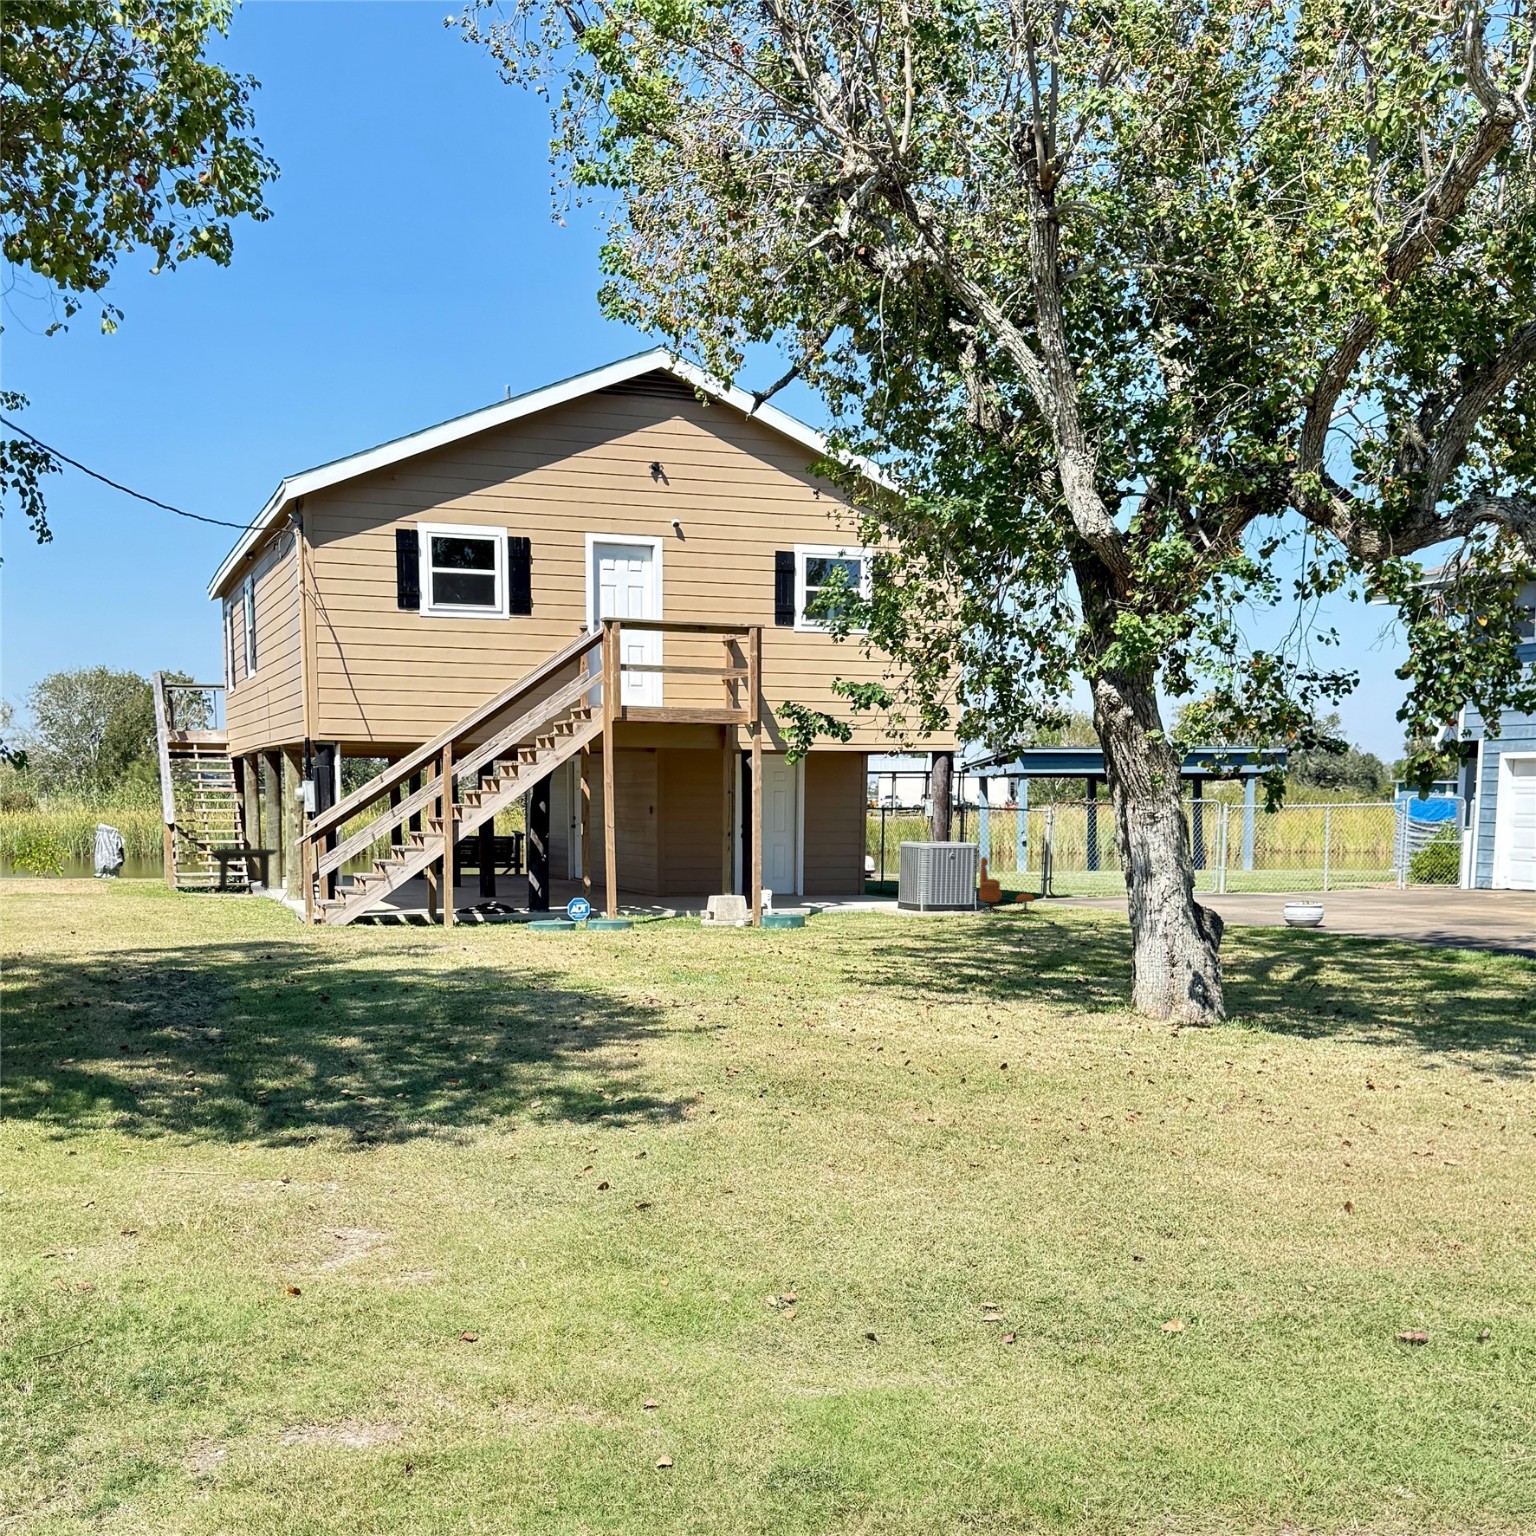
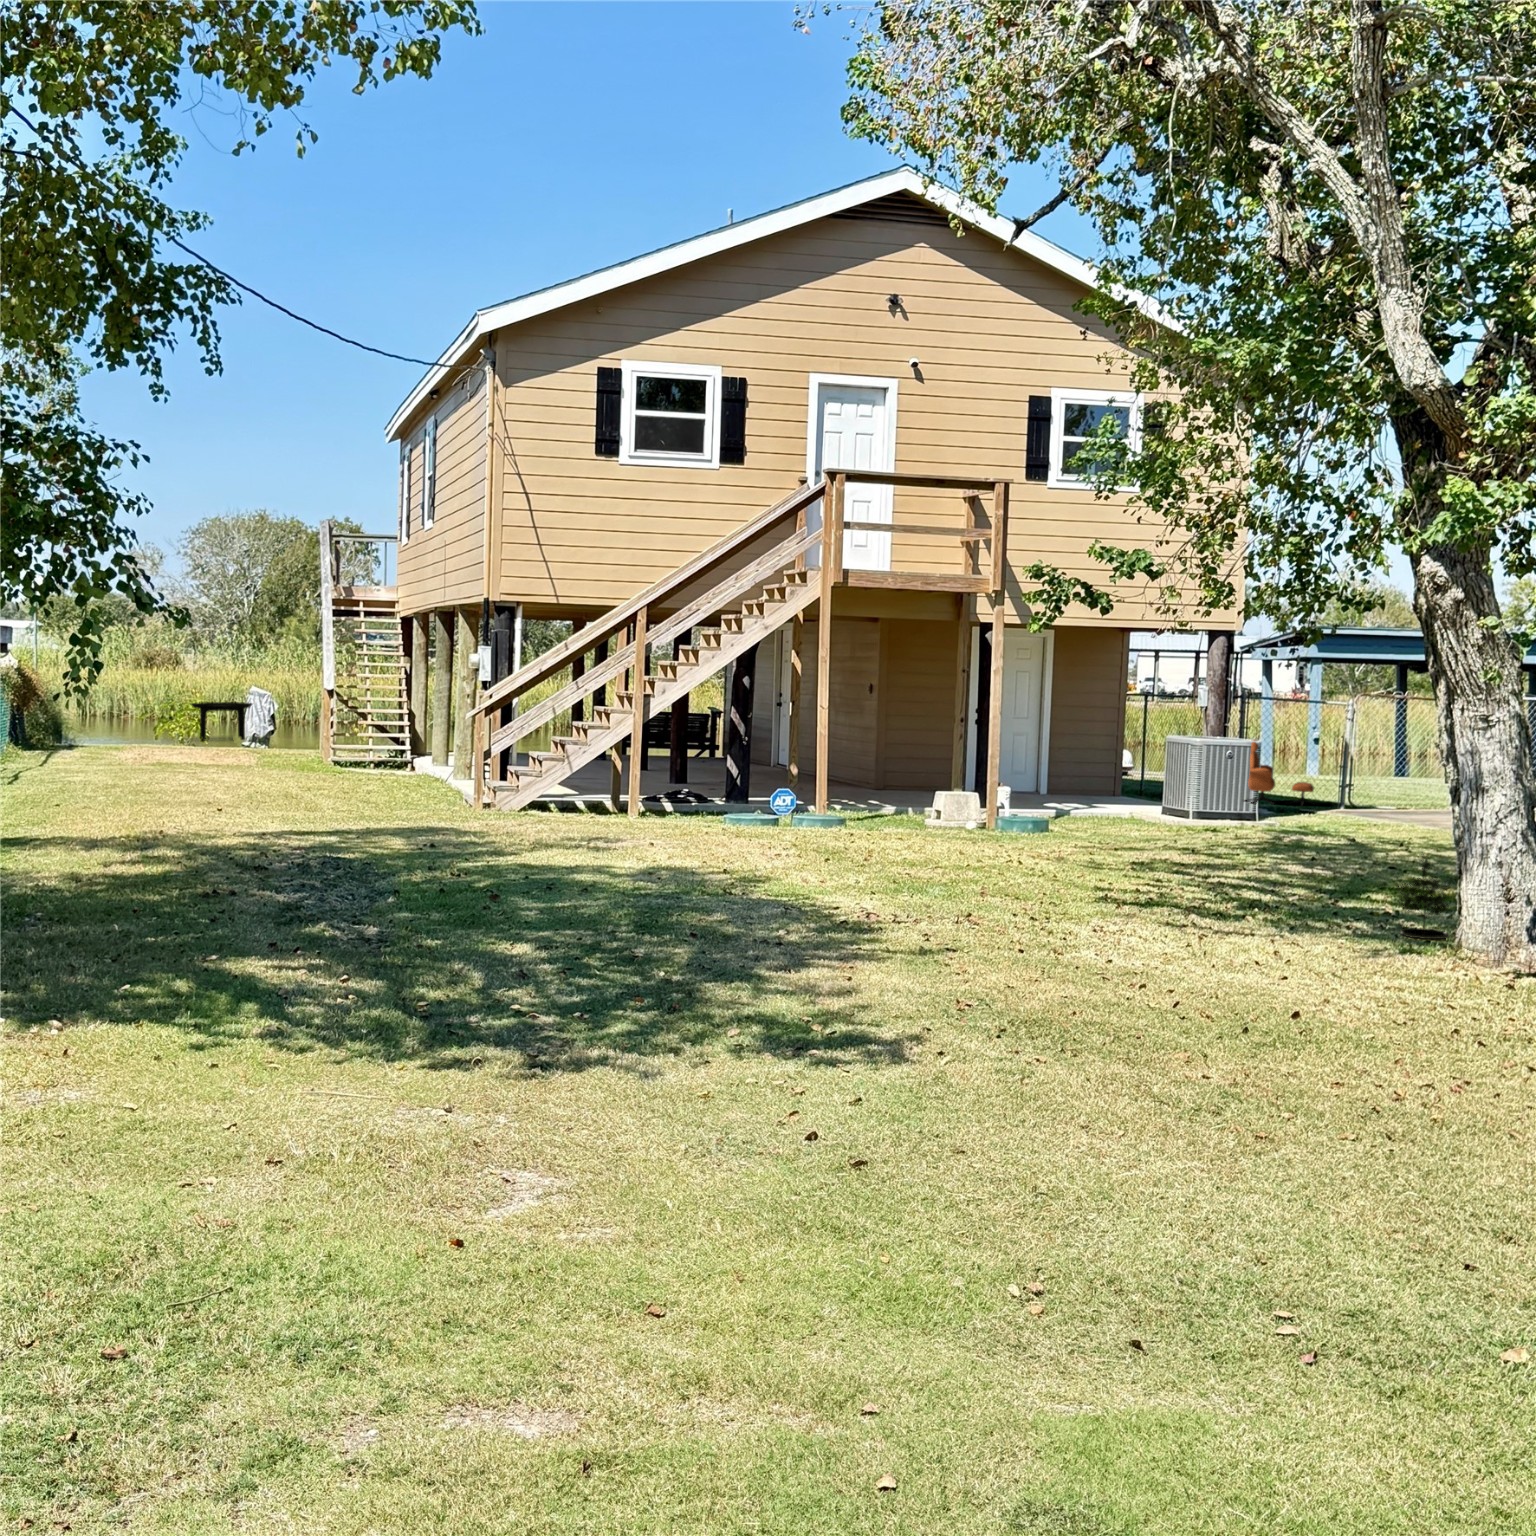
round table: present [211,849,278,890] -> present [190,702,252,741]
potted tree: none [1084,939,1138,1019] -> present [1397,854,1451,939]

